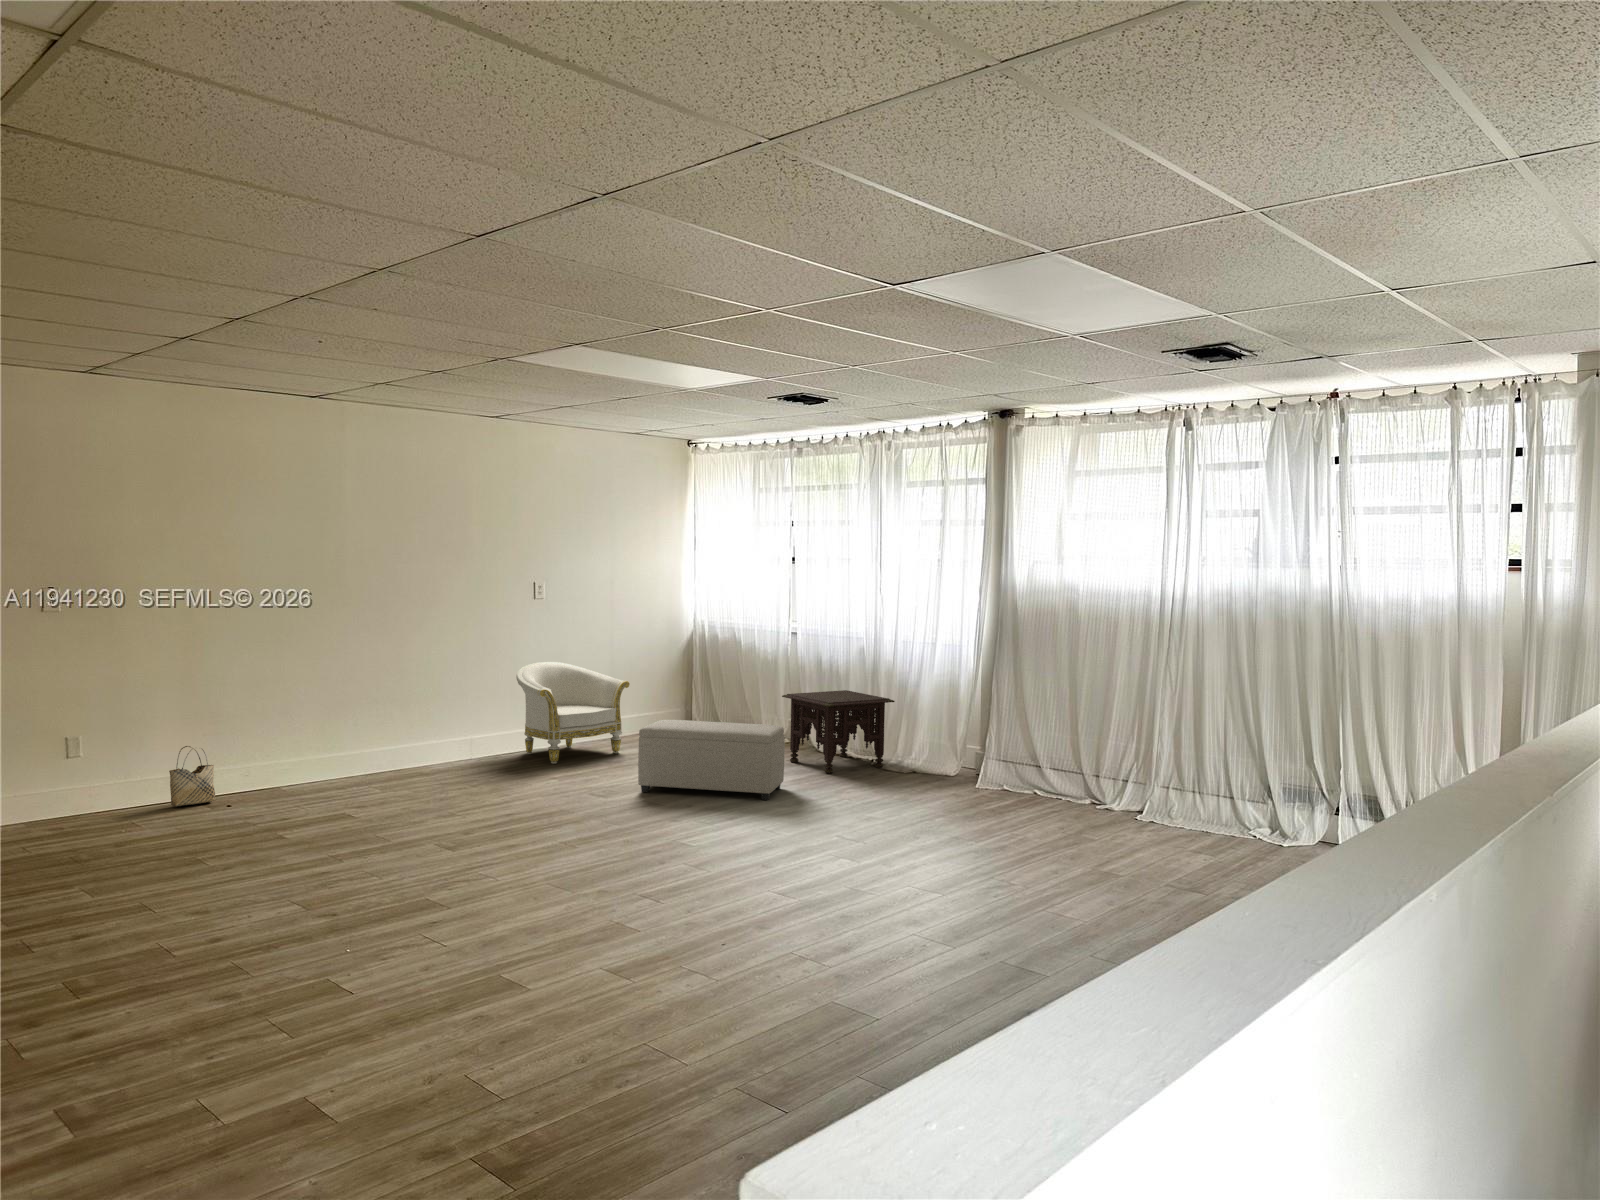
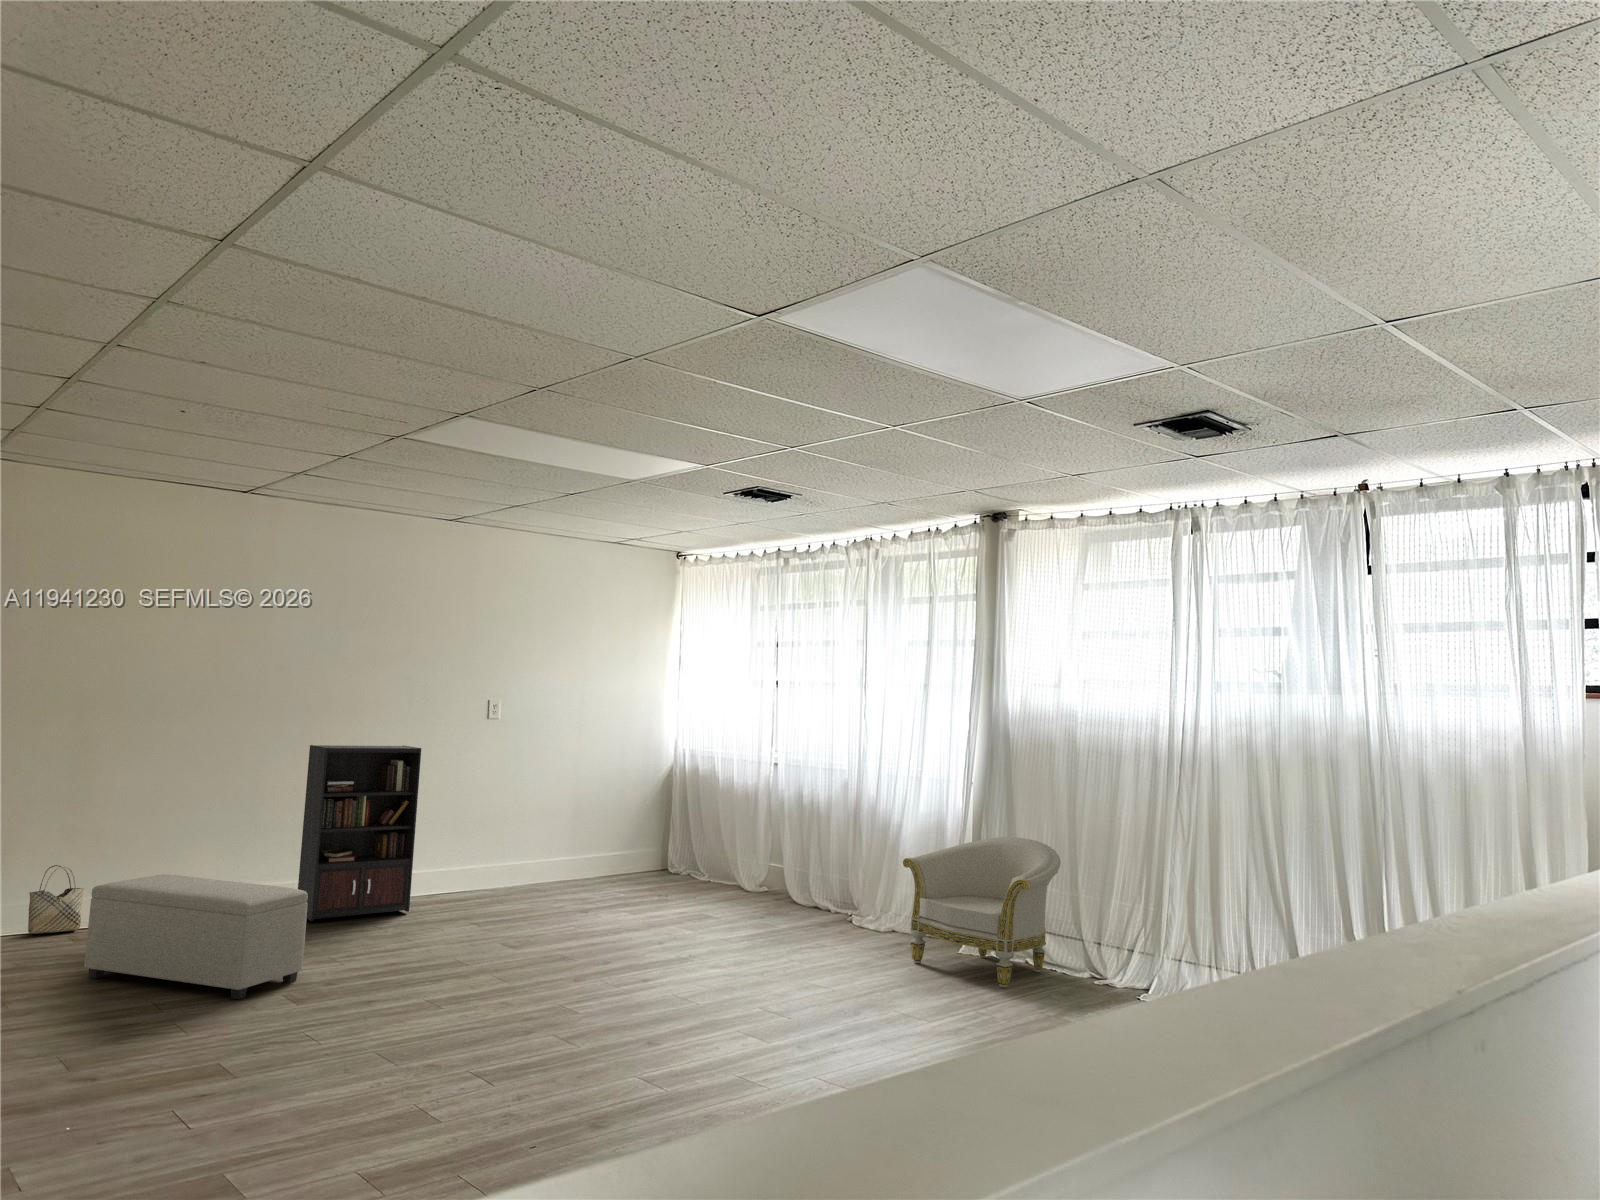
bookcase: none [396,628,495,785] -> present [298,745,421,921]
armchair: present [516,662,630,764] -> present [903,837,1061,987]
side table: present [782,690,895,773] -> none [748,832,875,928]
ottoman: present [638,720,785,800] -> present [84,875,308,999]

